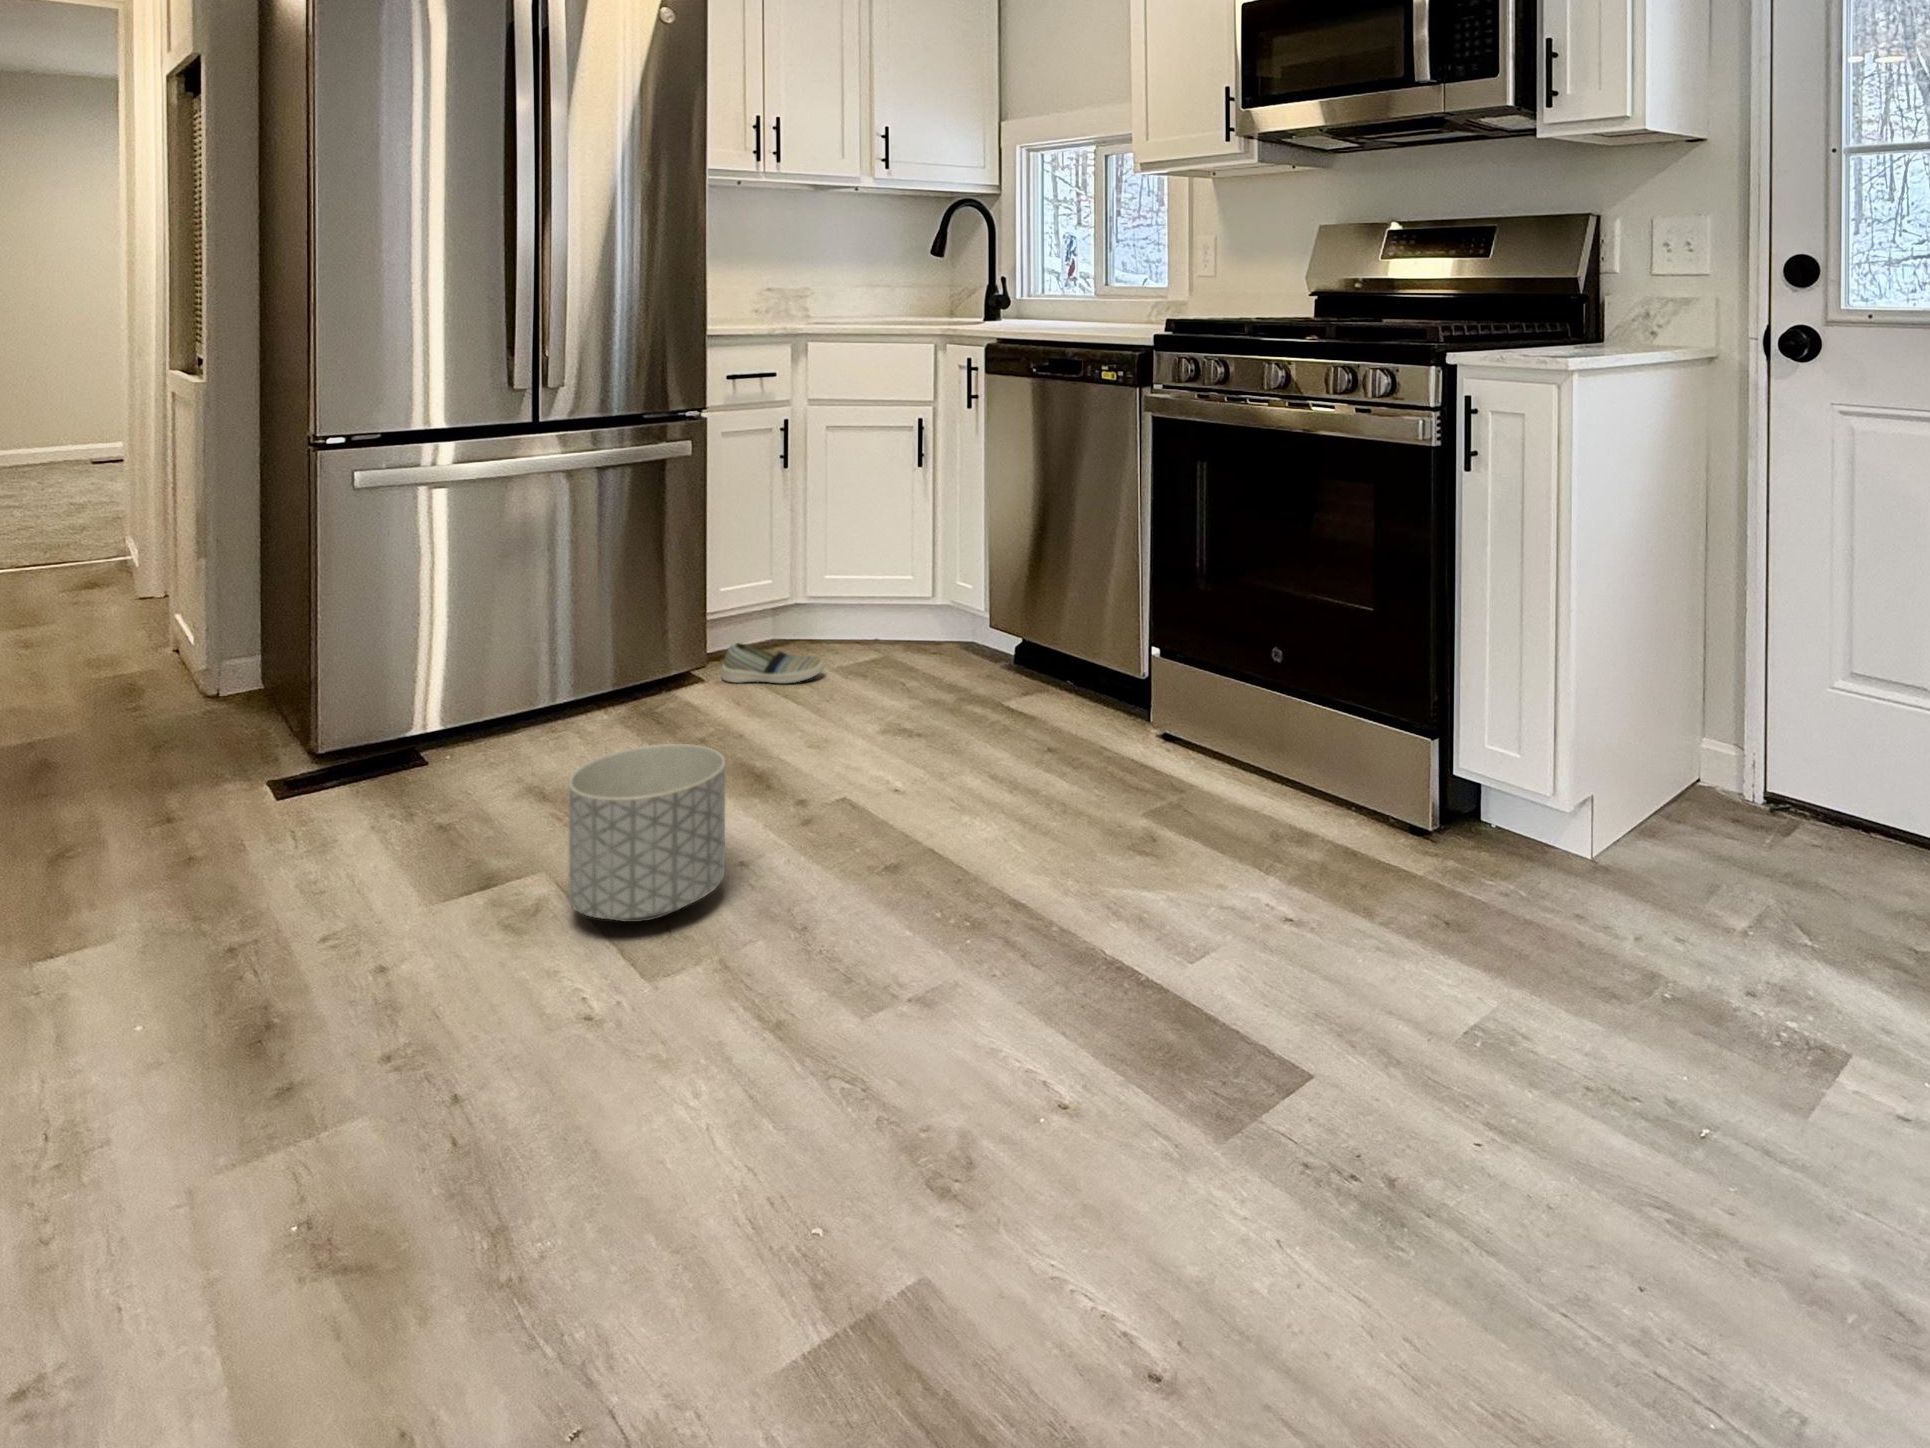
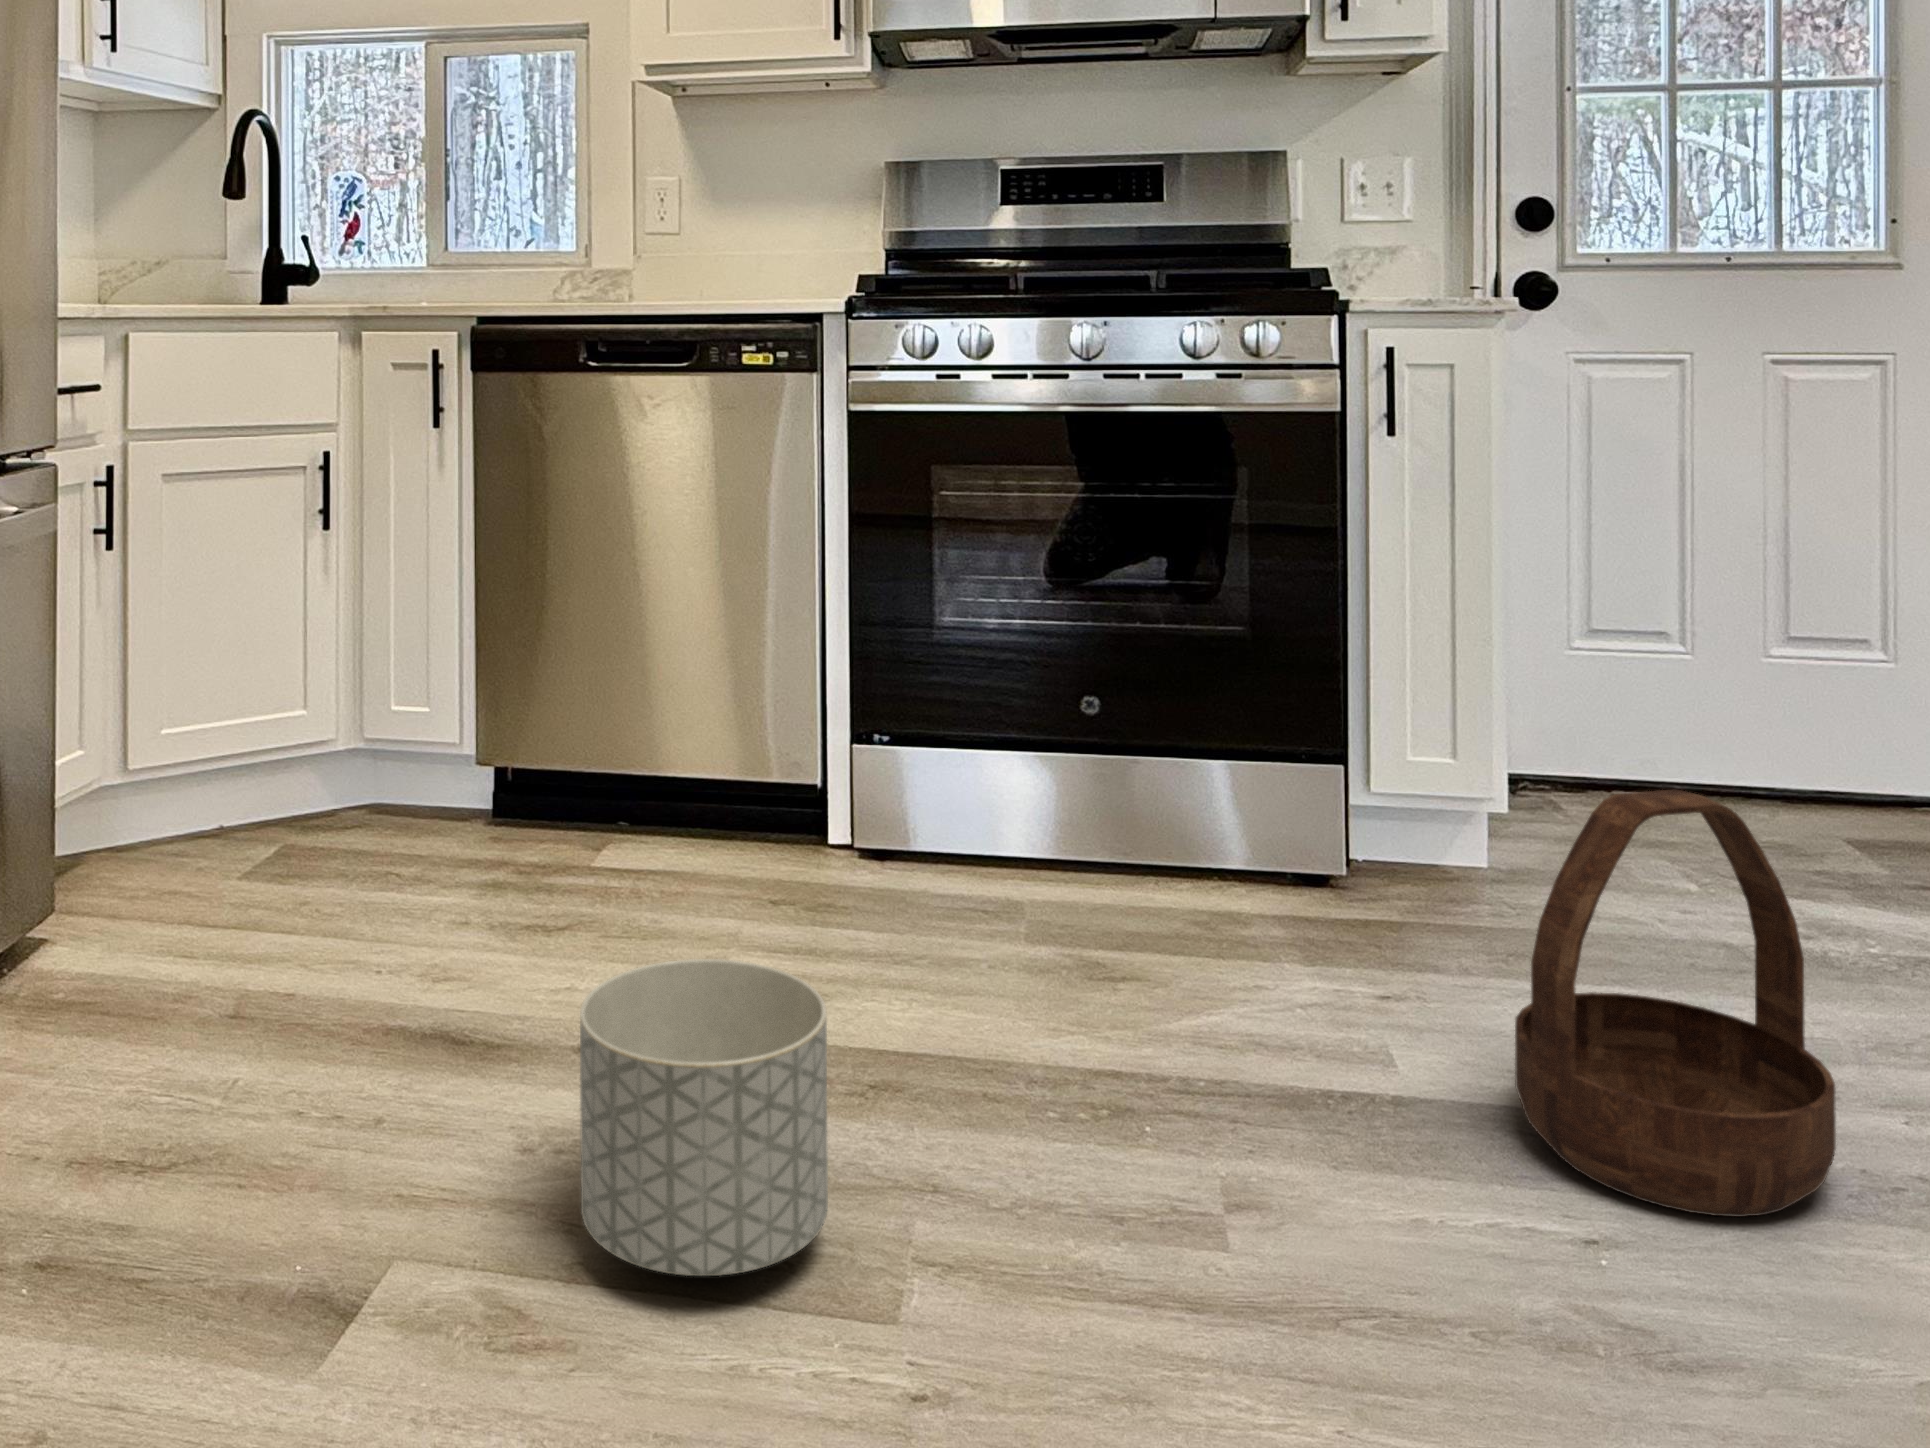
shoe: present [721,643,824,684] -> none [72,854,252,924]
basket: none [1110,773,1334,1129] -> present [1515,790,1836,1217]

